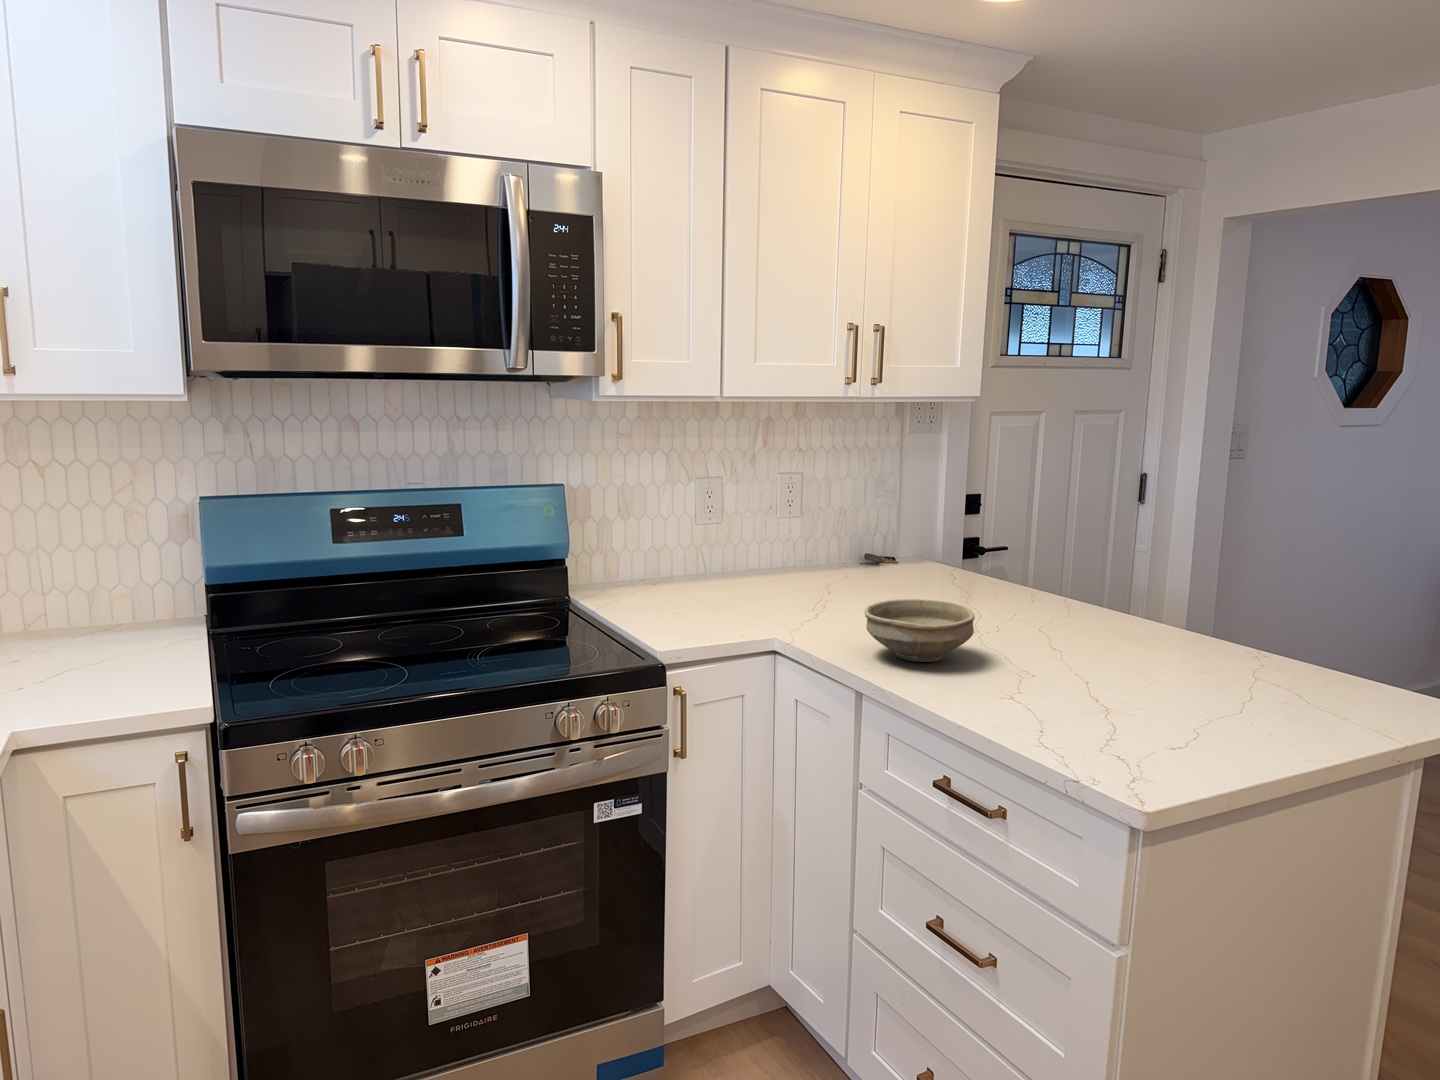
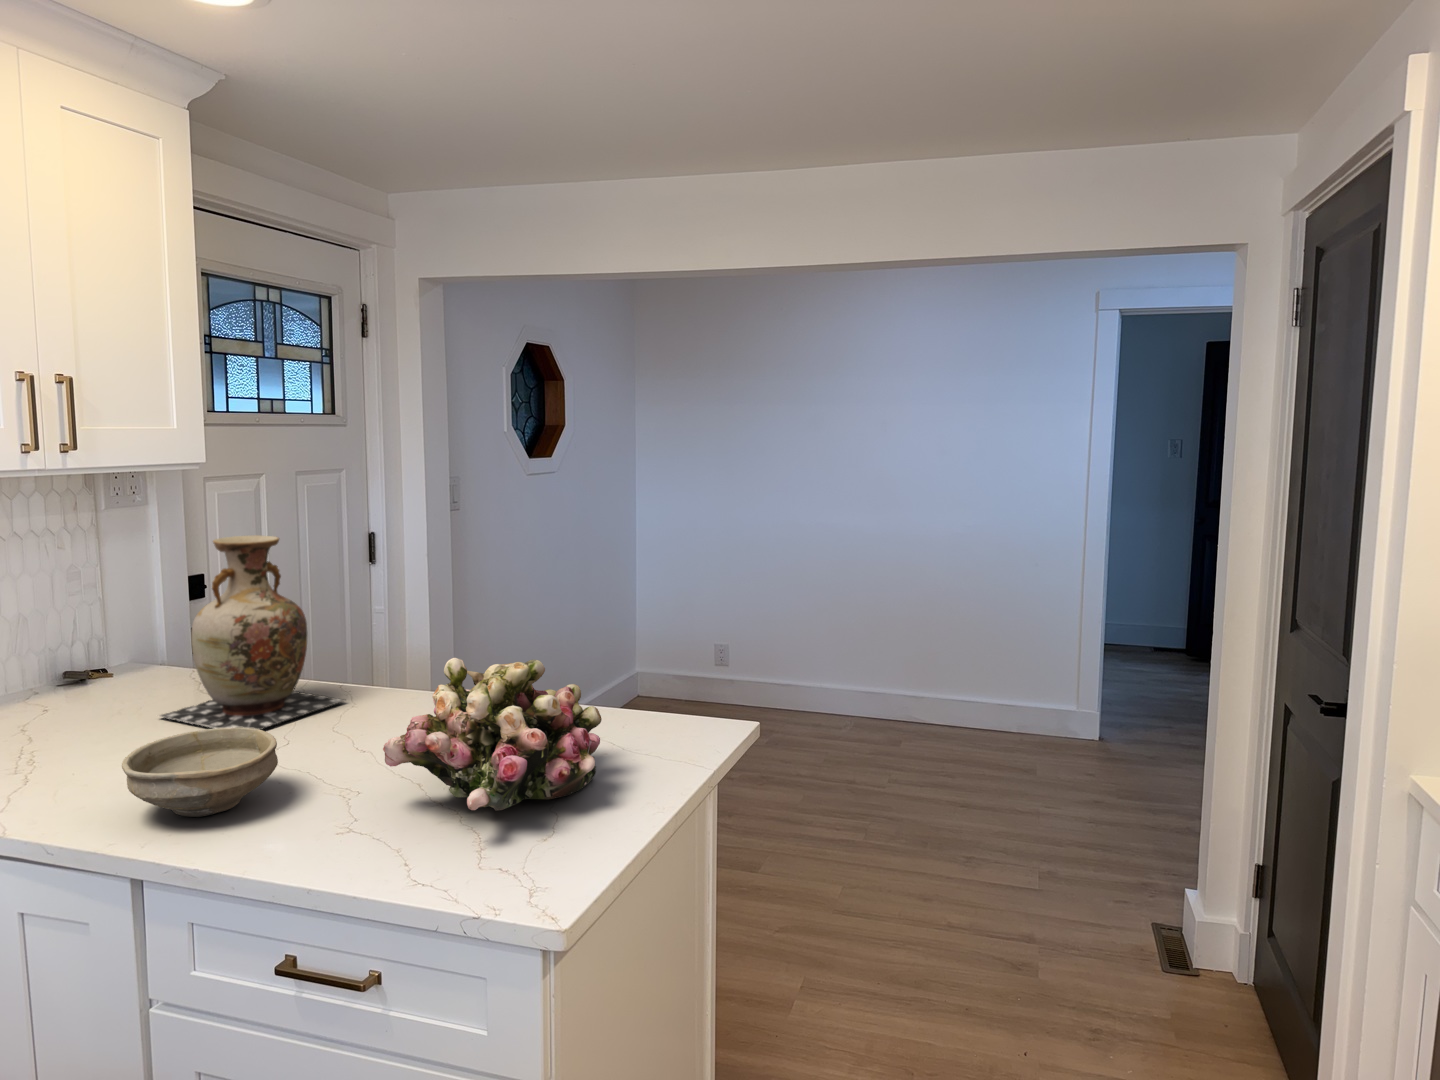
vase: none [915,456,1063,619] -> present [160,535,346,730]
flower arrangement: none [1048,569,1280,722] -> present [383,658,602,811]

